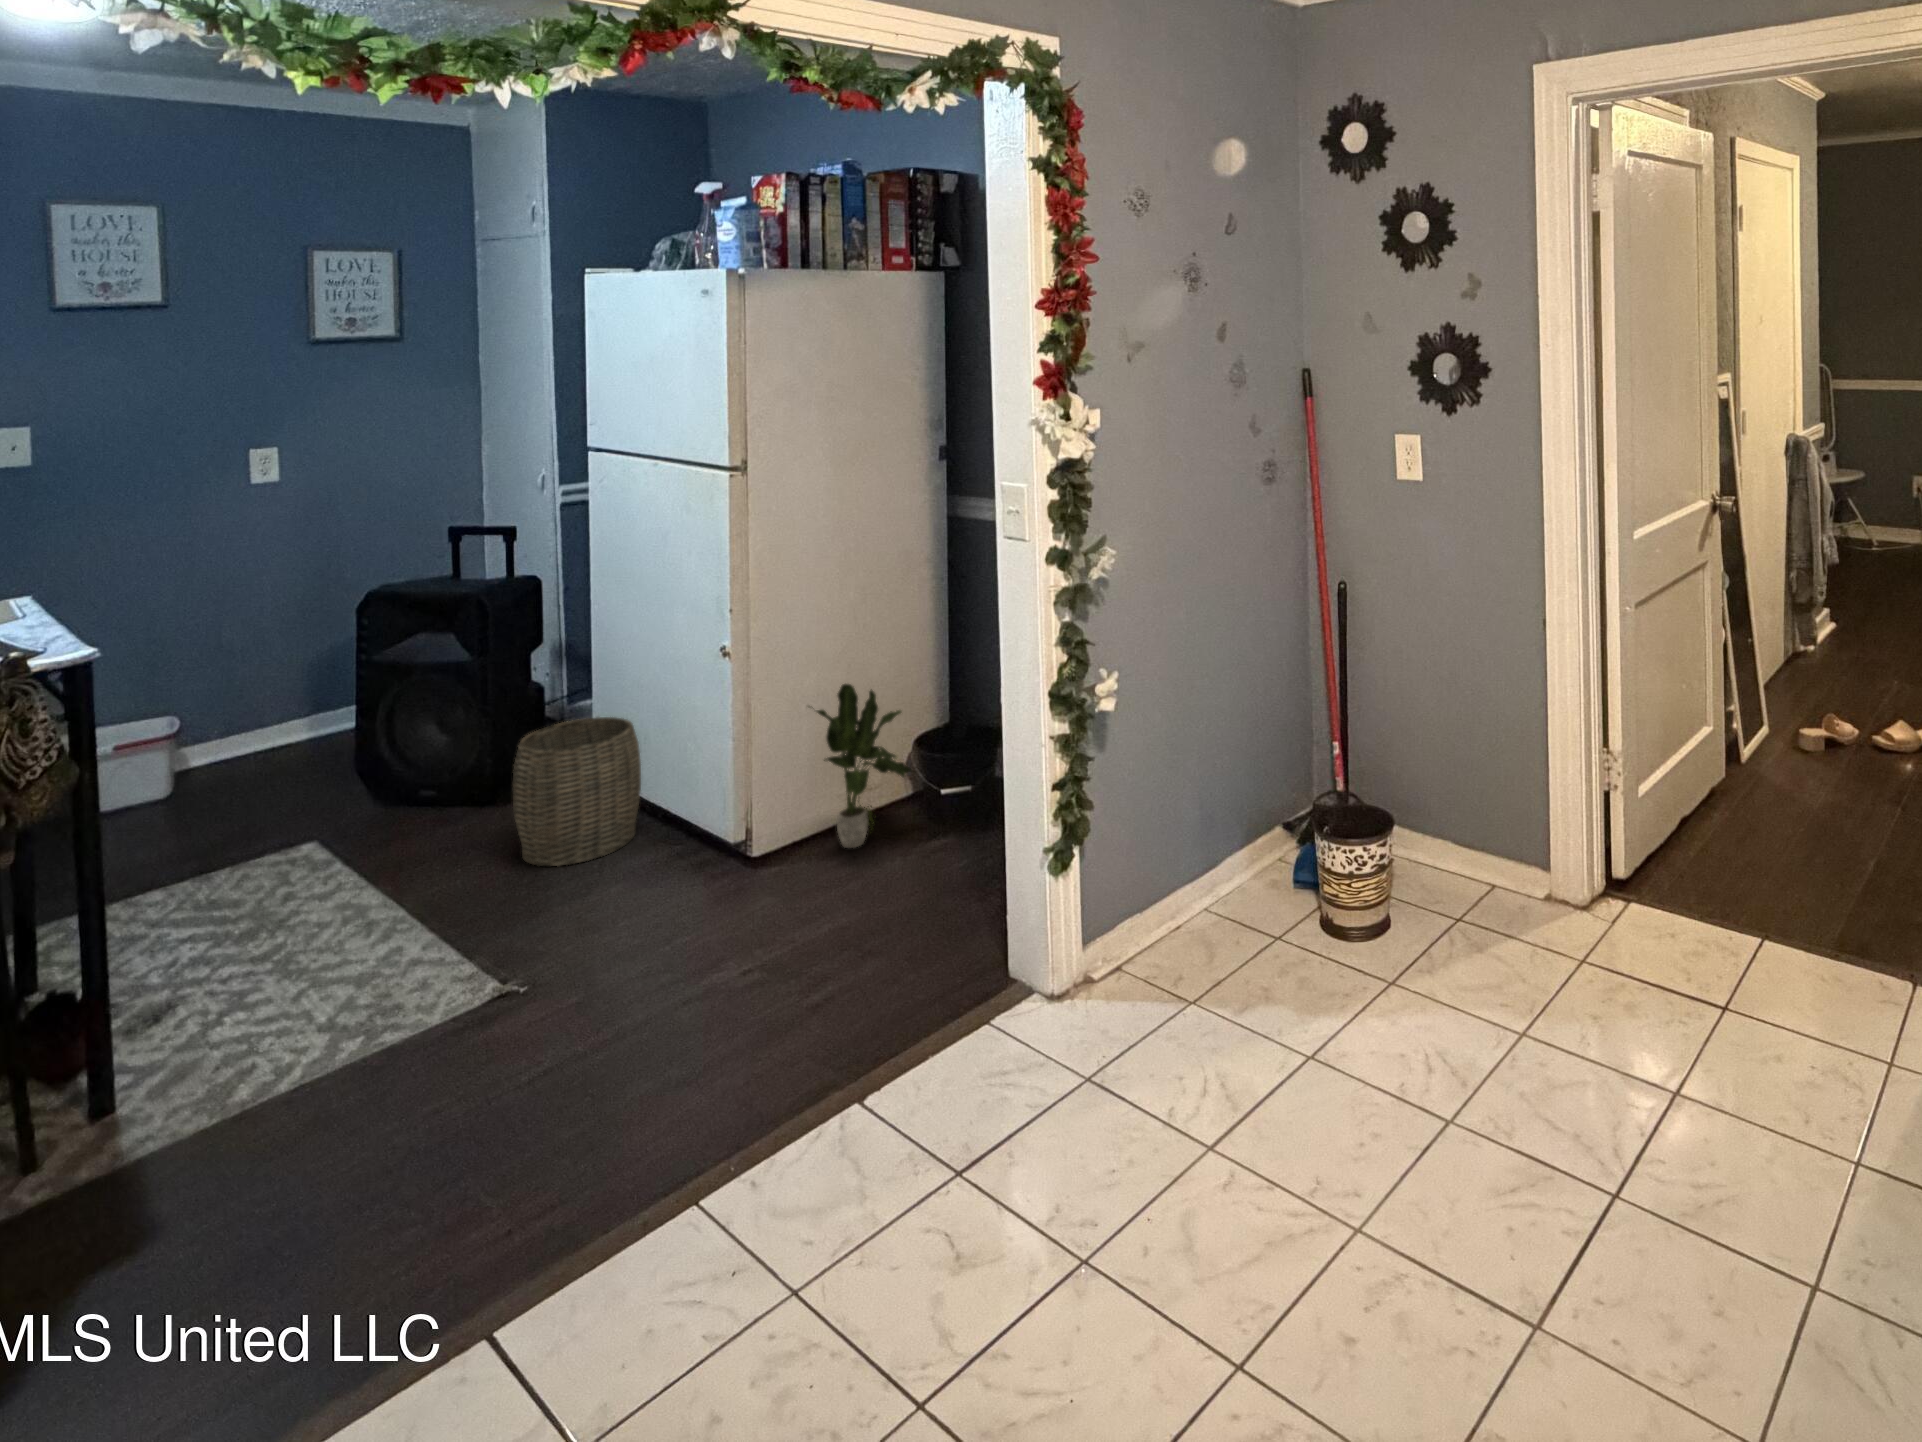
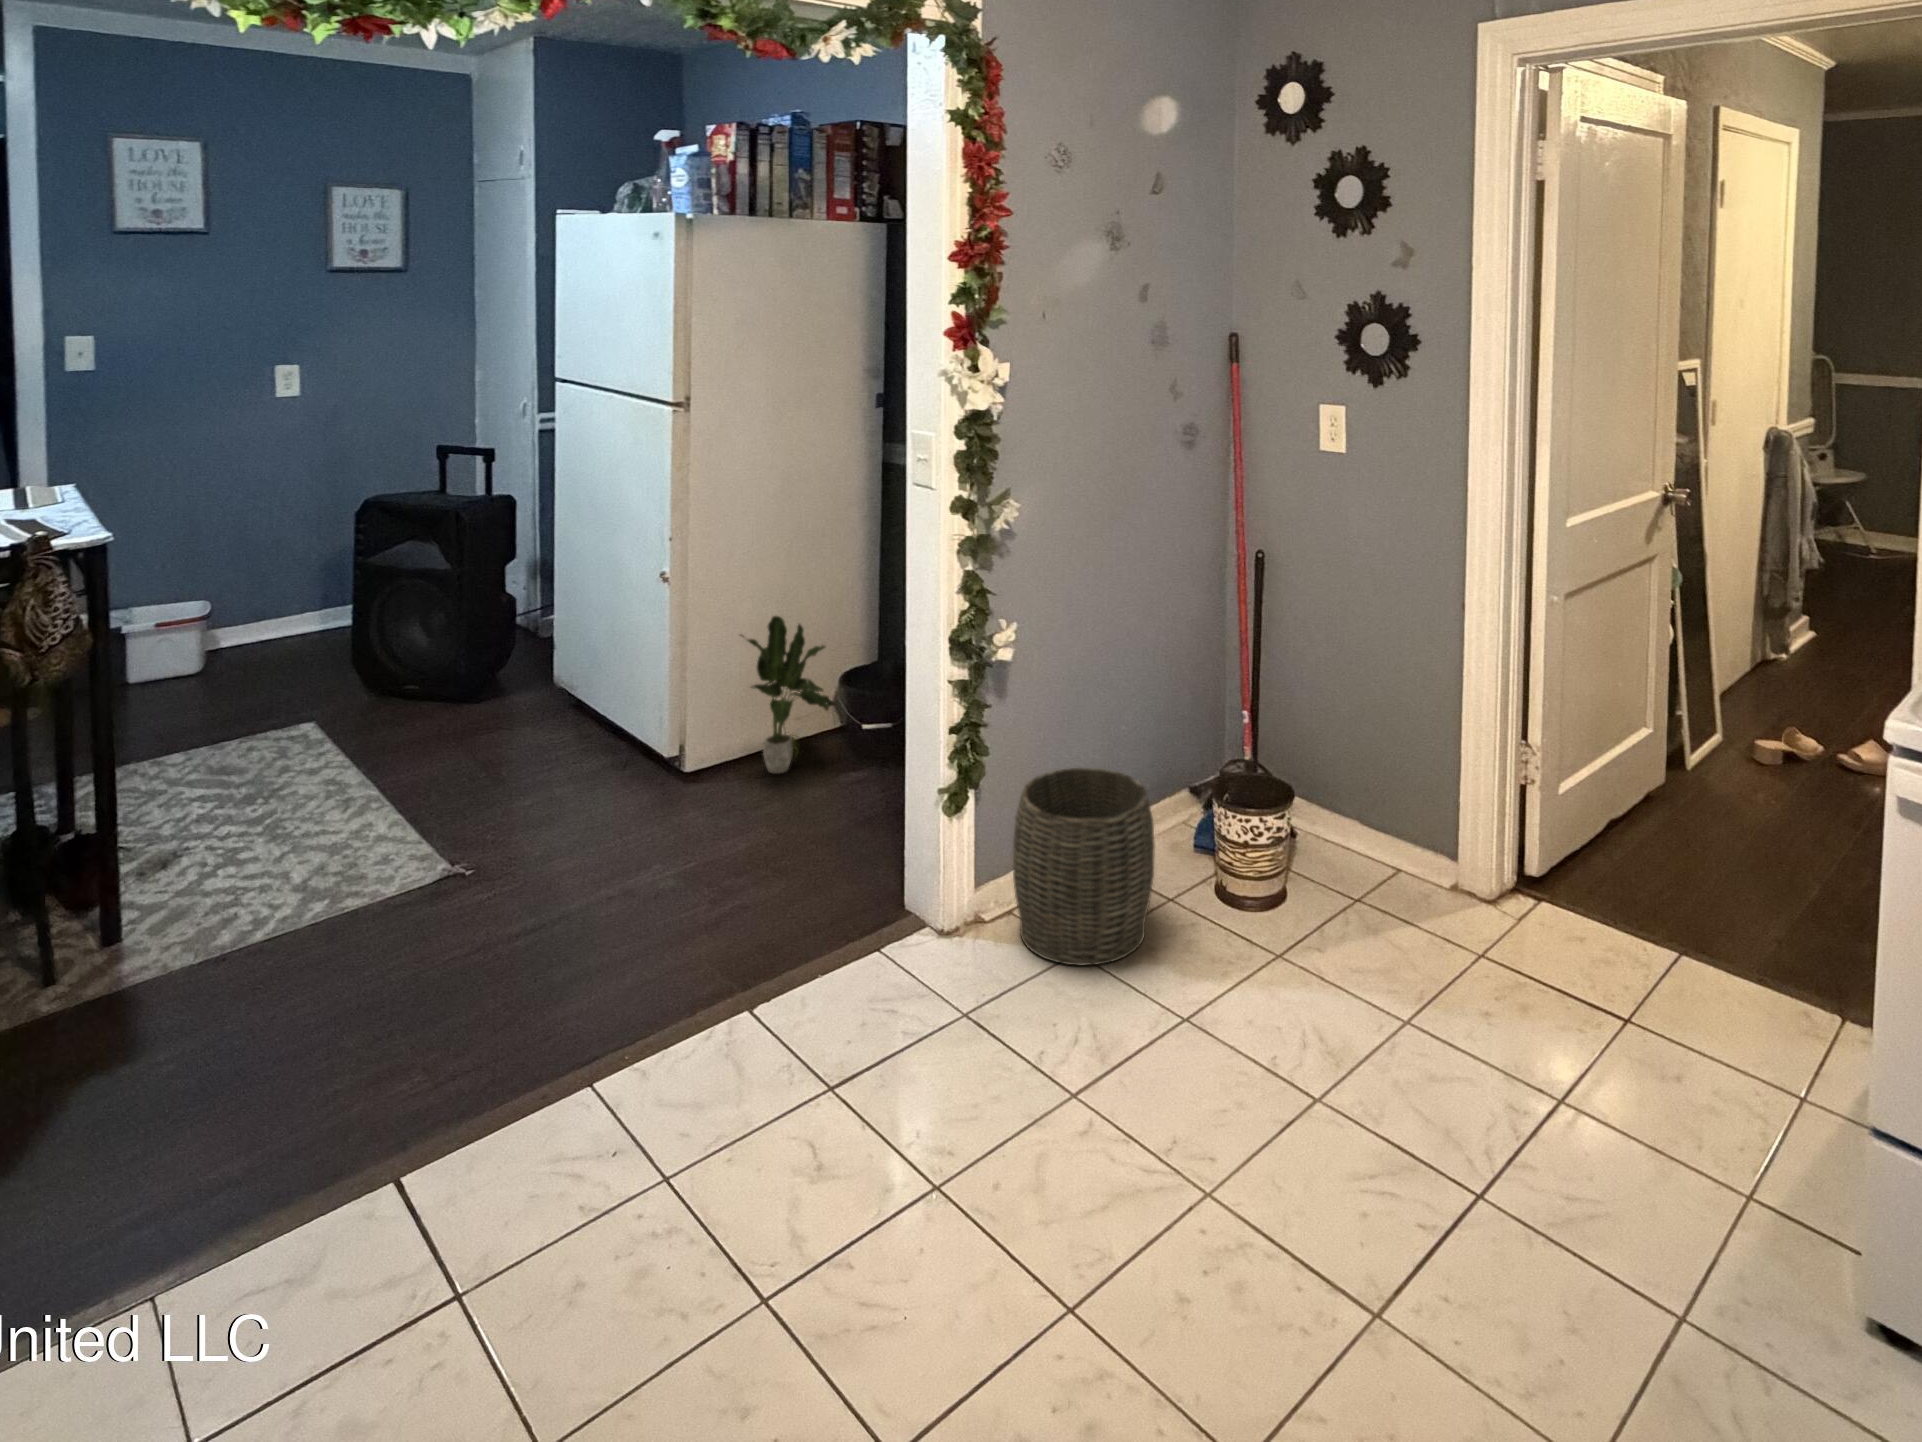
woven basket: present [513,717,641,866] -> present [1013,768,1155,966]

